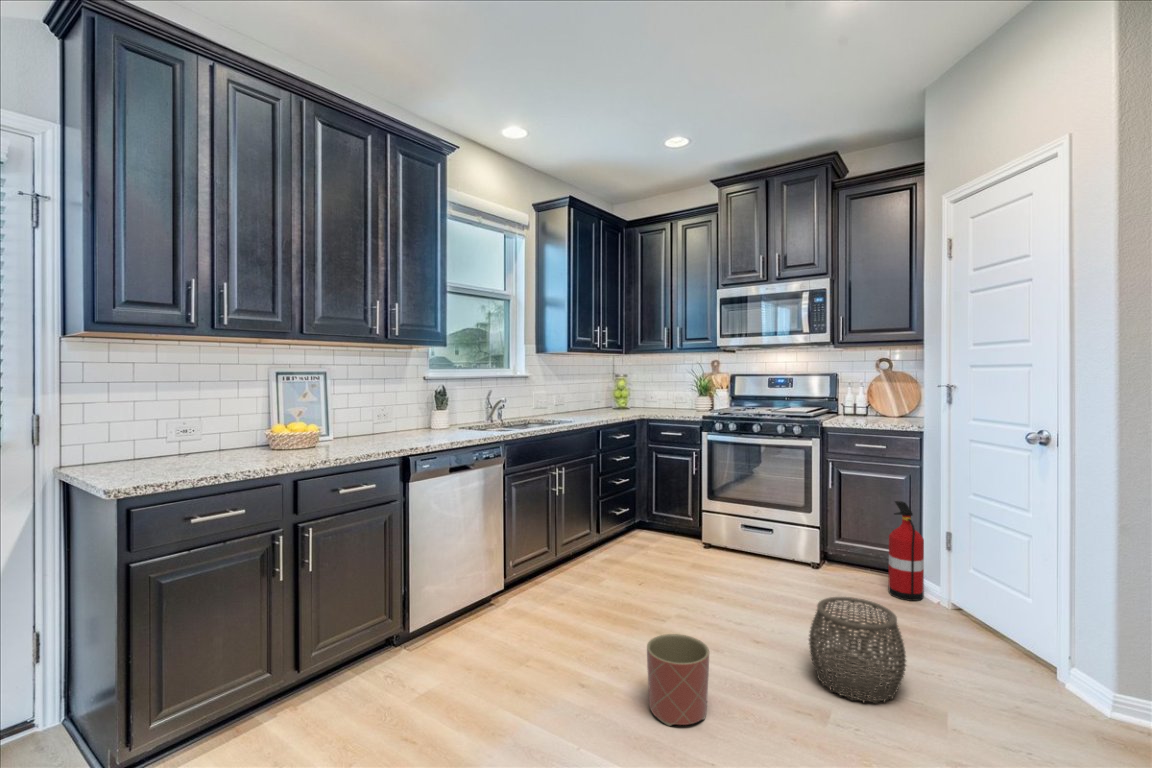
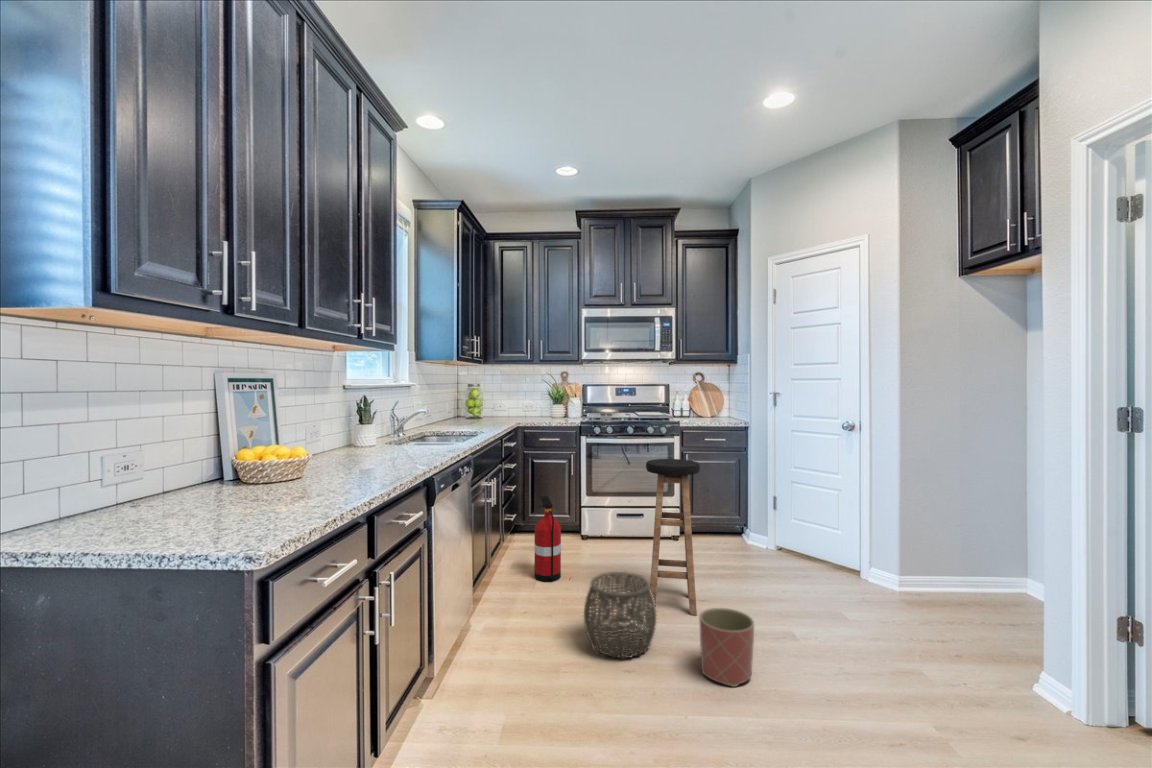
bar stool: none [677,461,750,648] -> present [646,459,700,615]
fire extinguisher: present [889,501,924,601] -> present [534,496,561,582]
woven basket: present [809,597,906,703] -> present [584,572,657,659]

